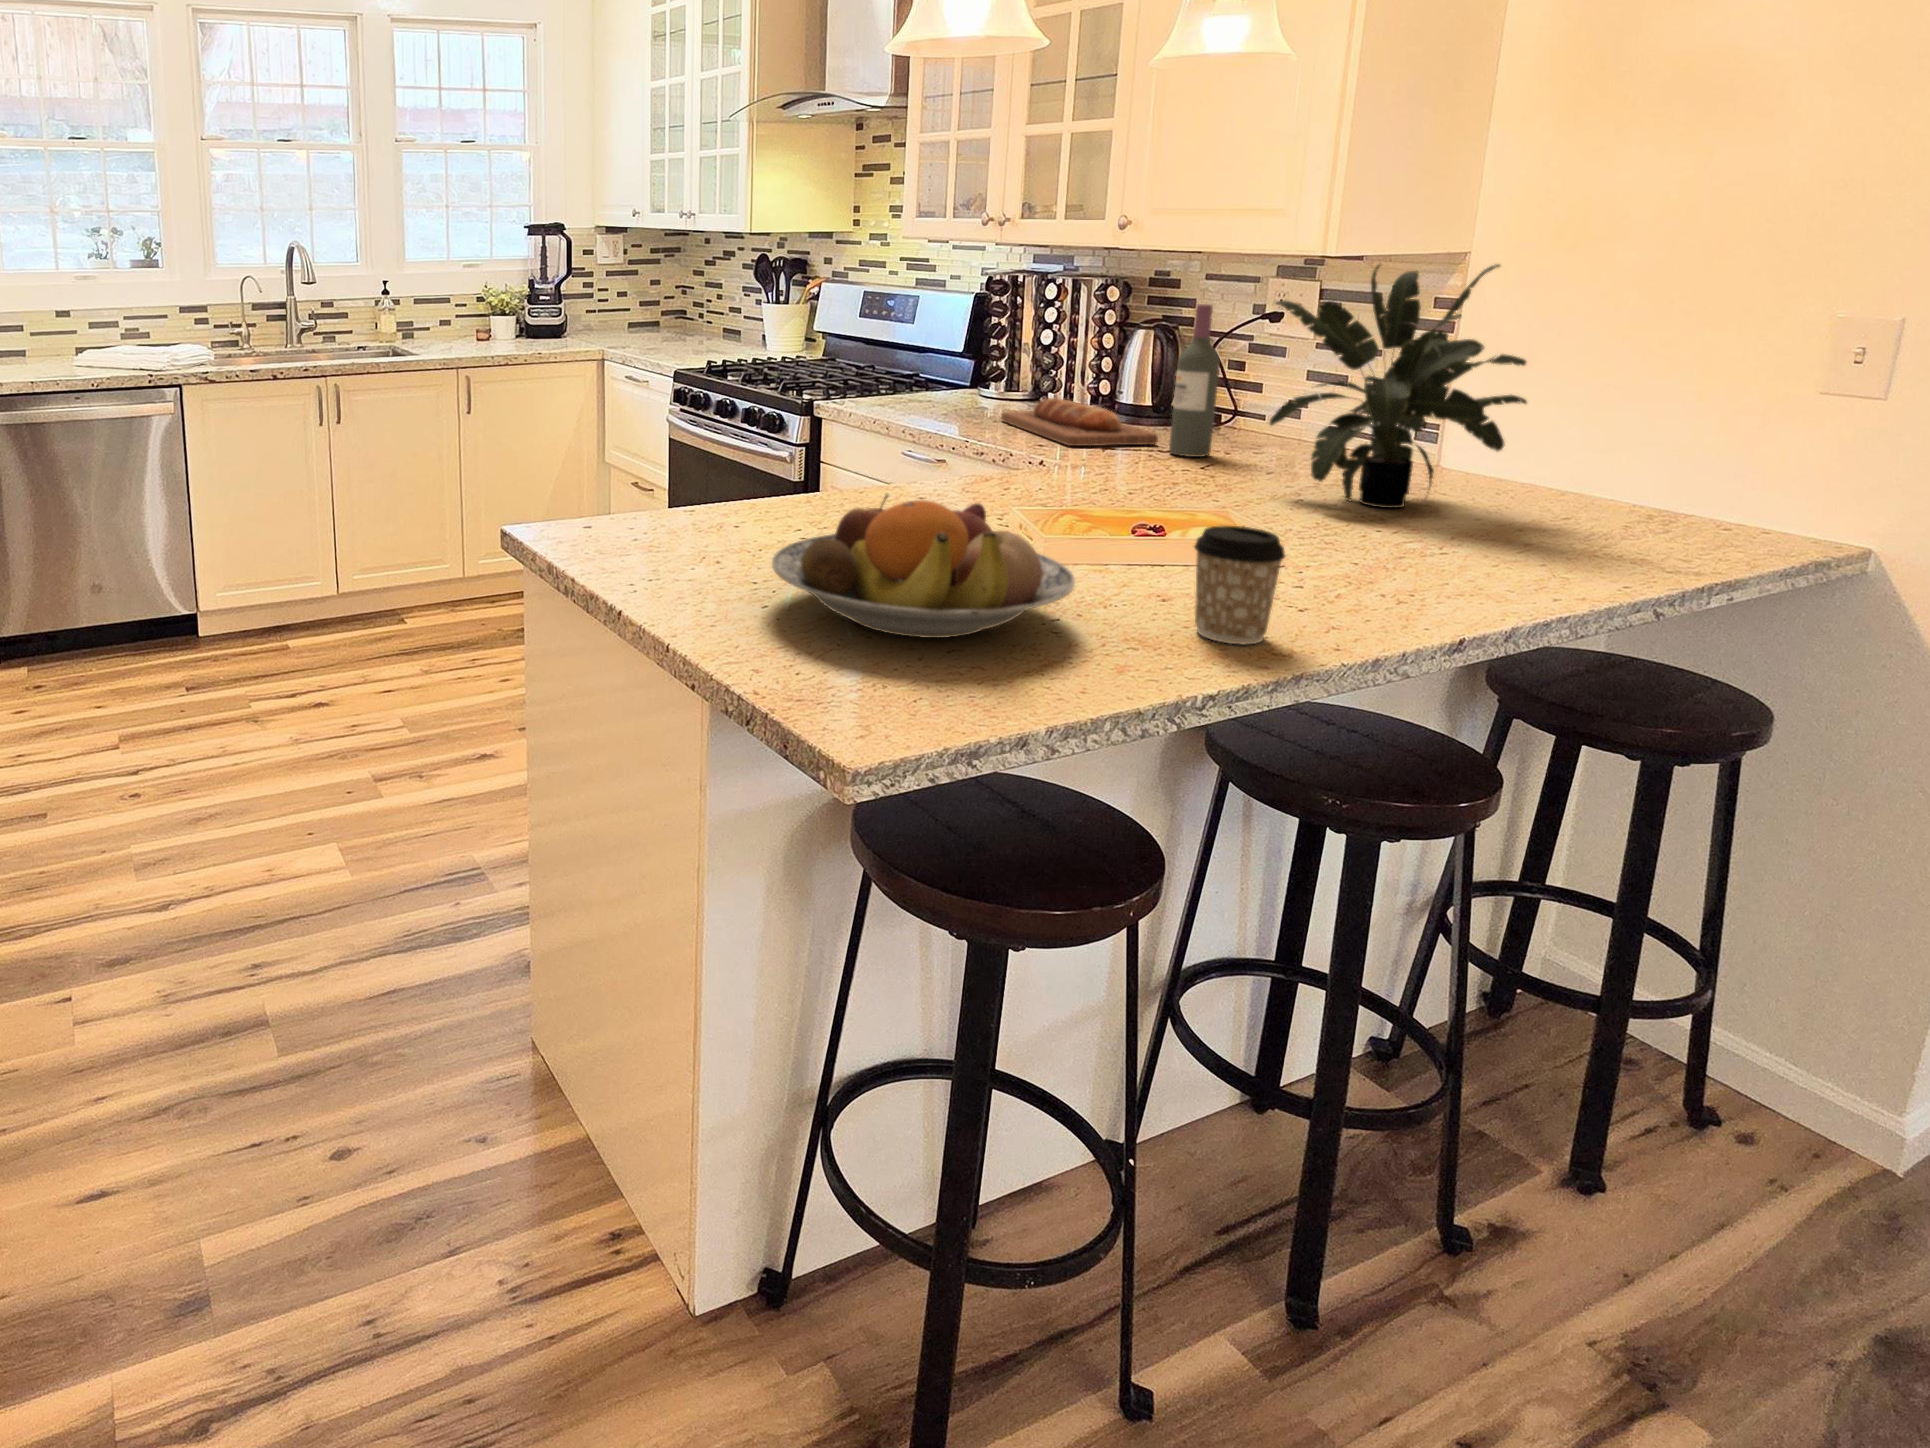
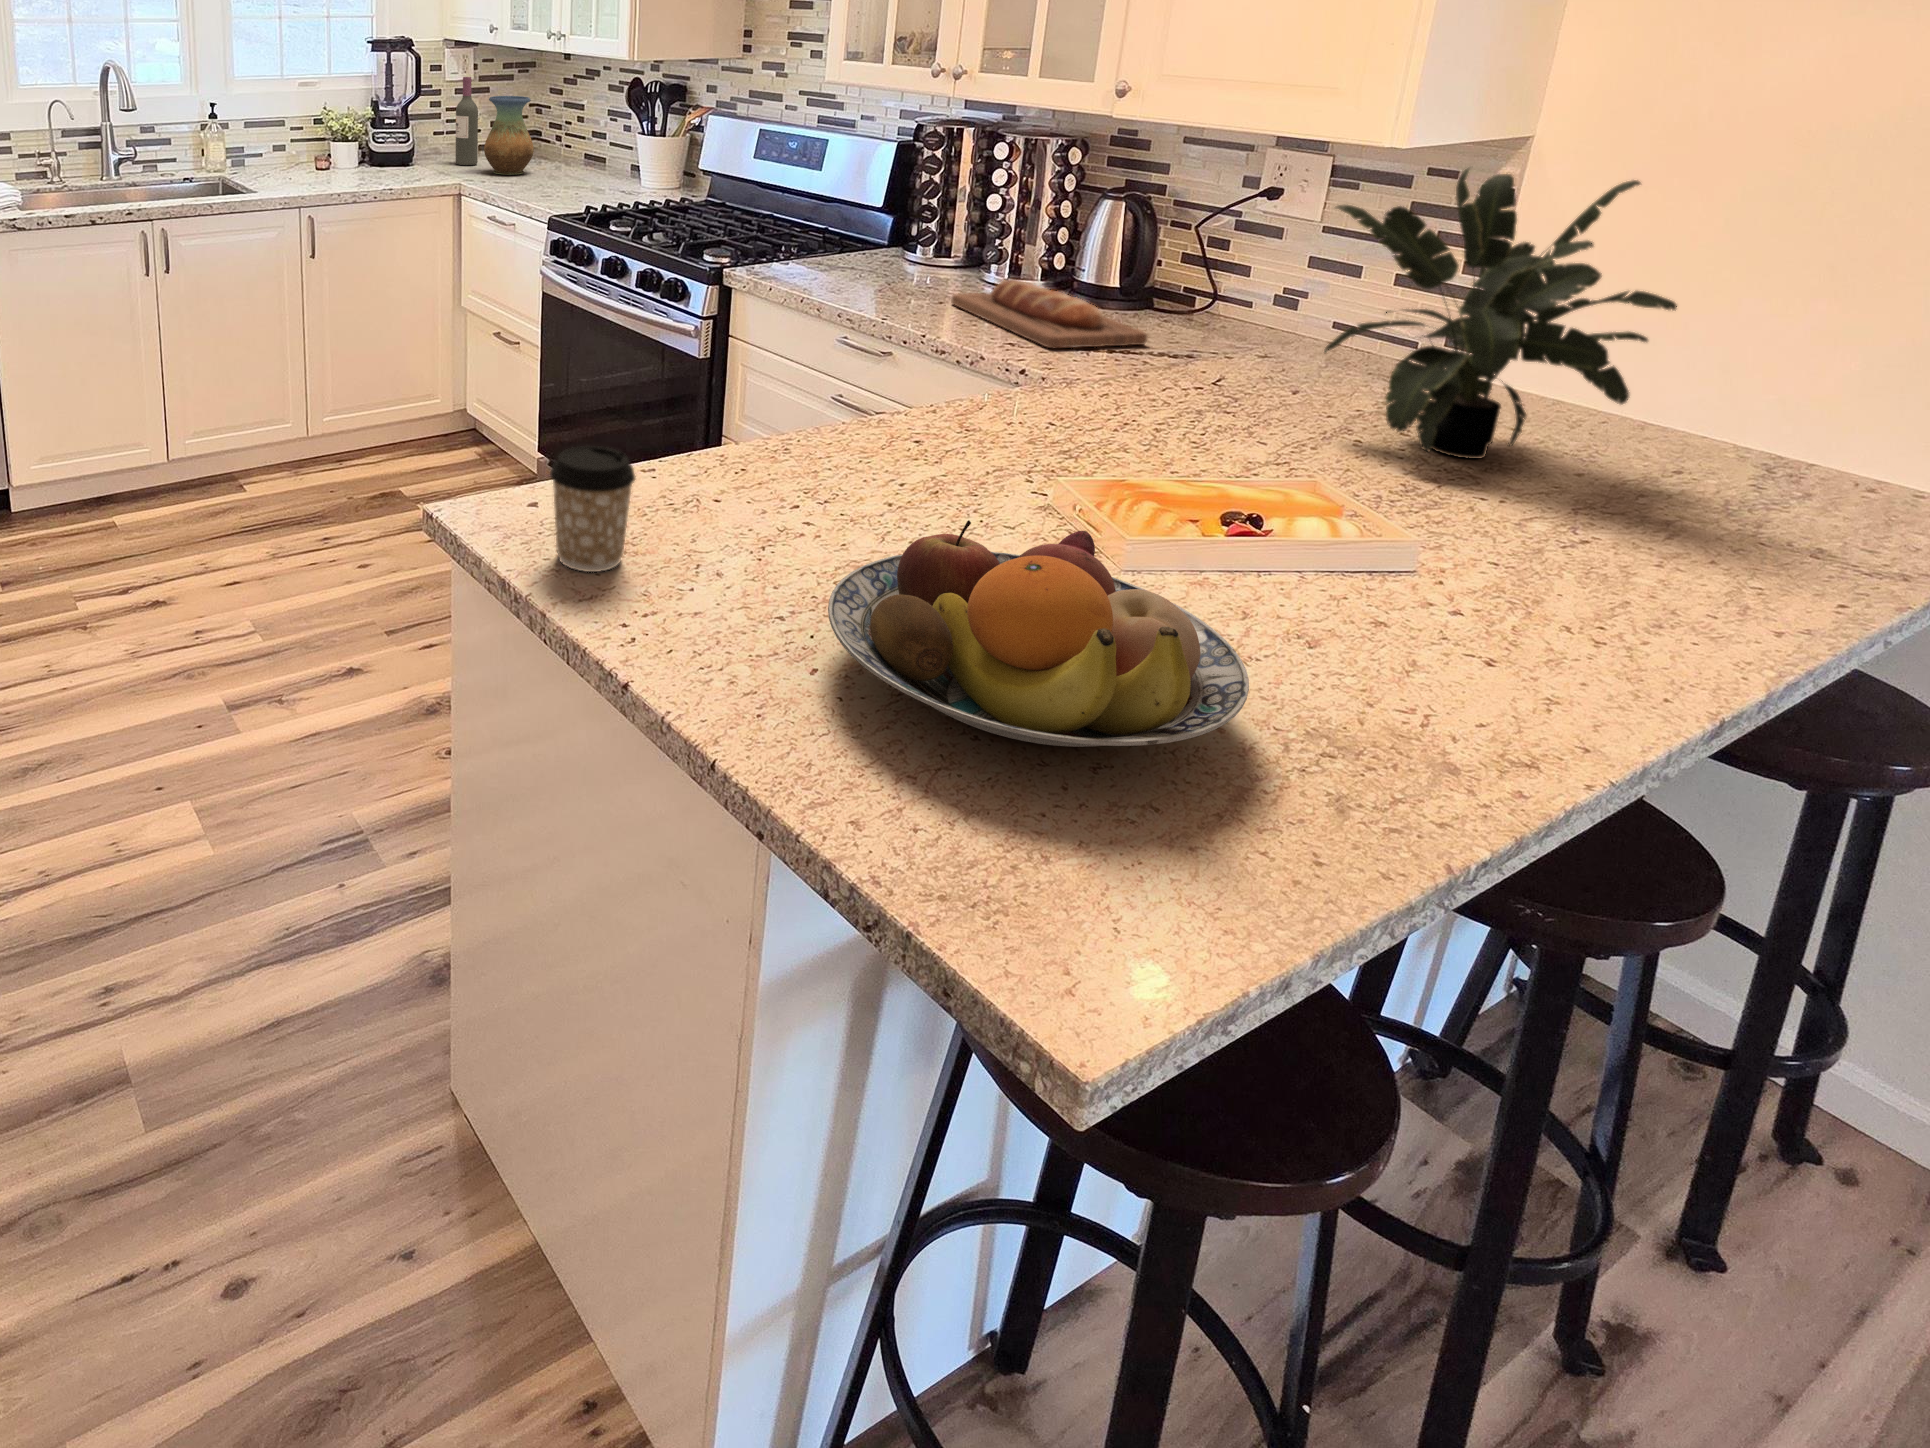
vase: none [626,273,670,343] -> present [484,96,534,175]
wine bottle: present [1169,304,1220,457] -> present [456,77,478,165]
coffee cup: present [1194,526,1285,644] -> present [550,446,636,572]

